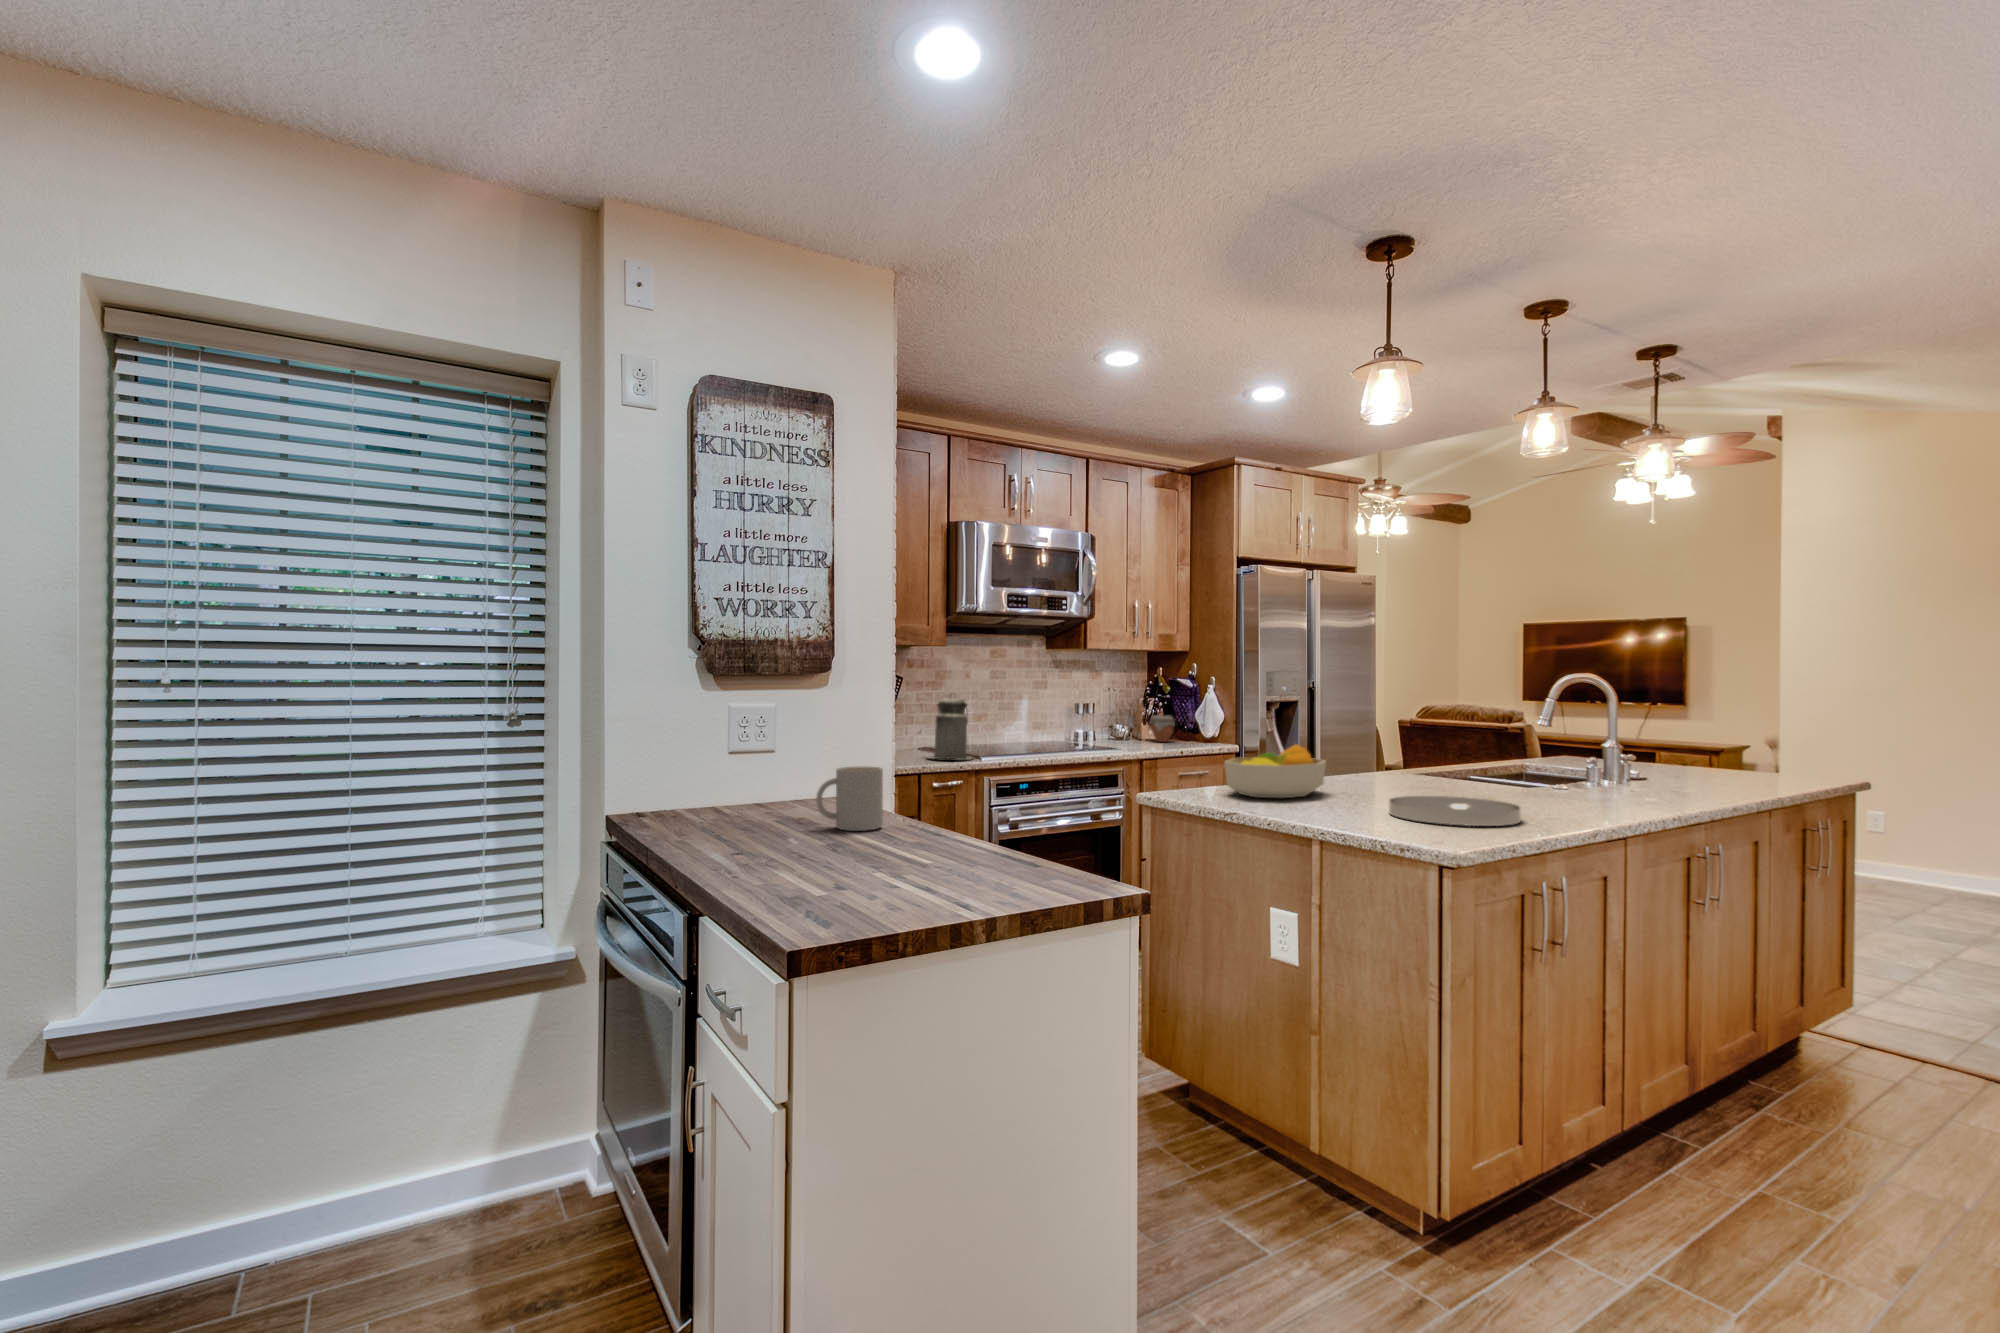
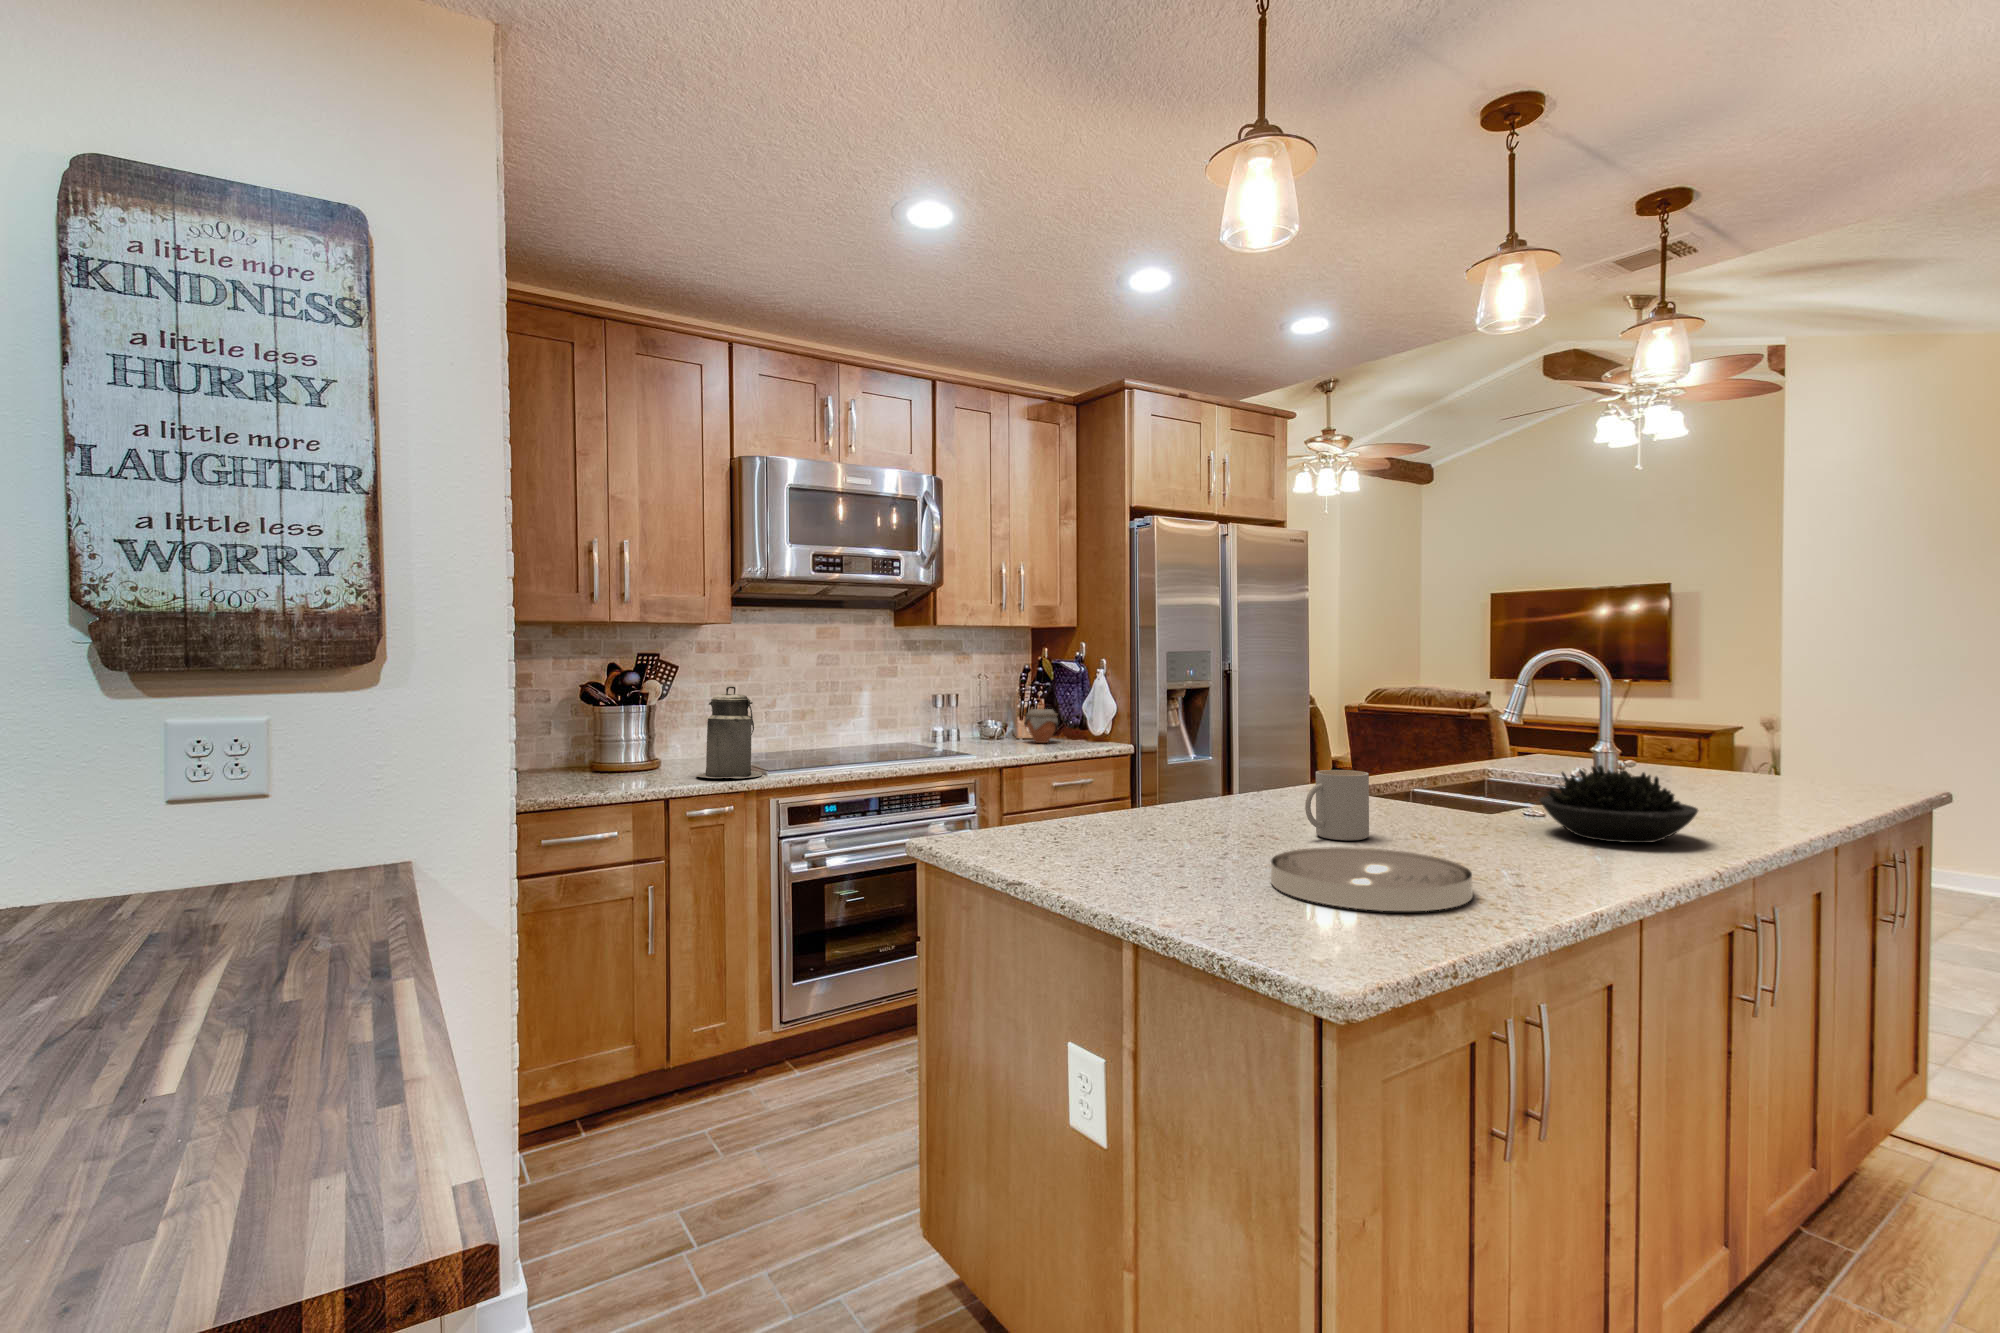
fruit bowl: present [1224,745,1326,798] -> none [1041,762,1196,850]
succulent plant: none [1564,749,1674,801] -> present [1539,765,1698,843]
mug: present [816,766,883,831] -> present [1305,770,1369,840]

